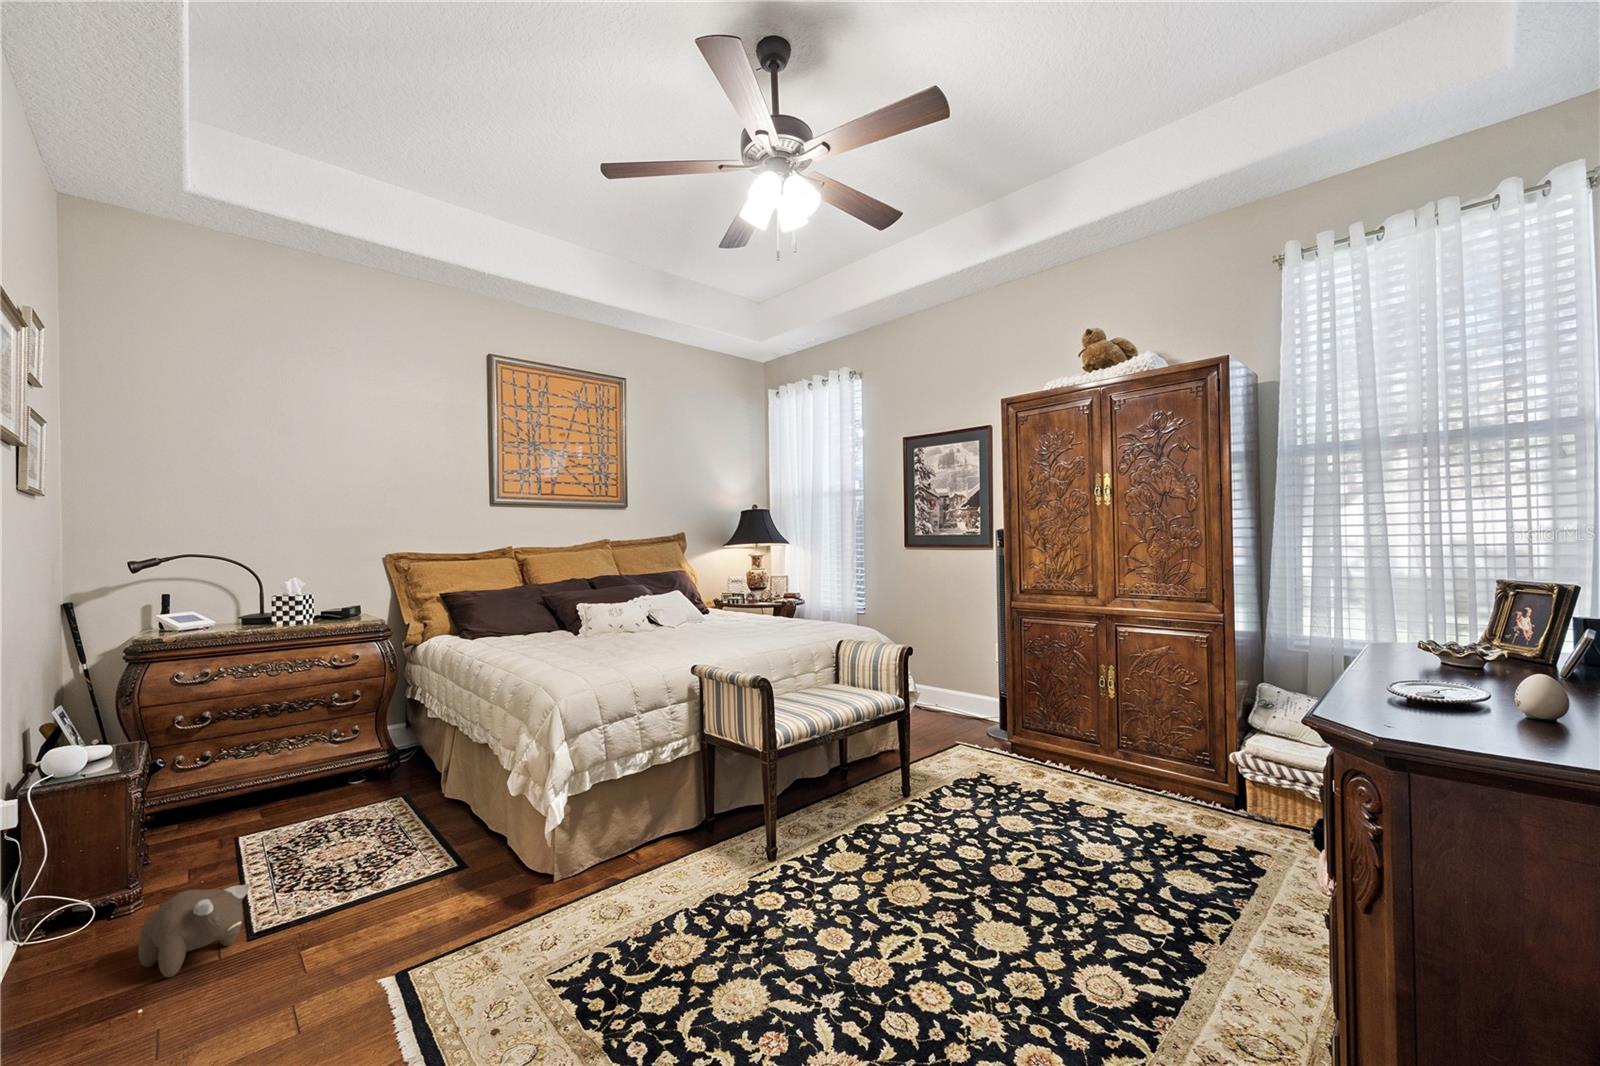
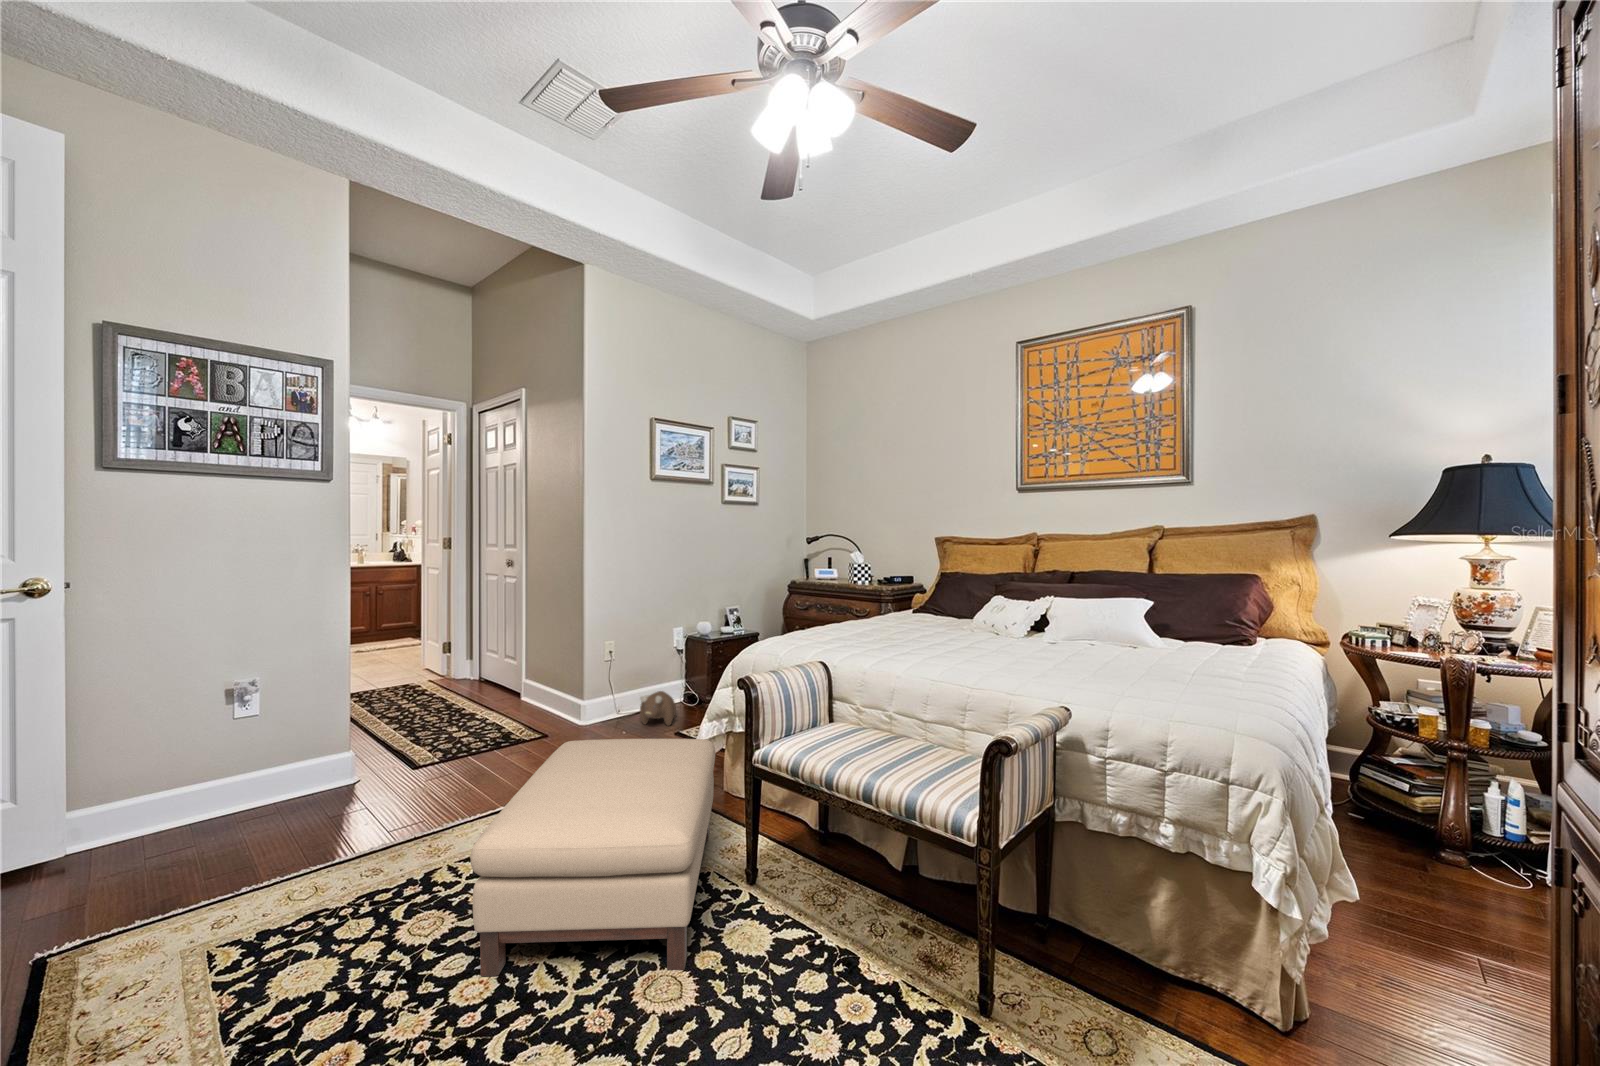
ottoman: none [624,768,920,994] -> present [470,739,715,976]

